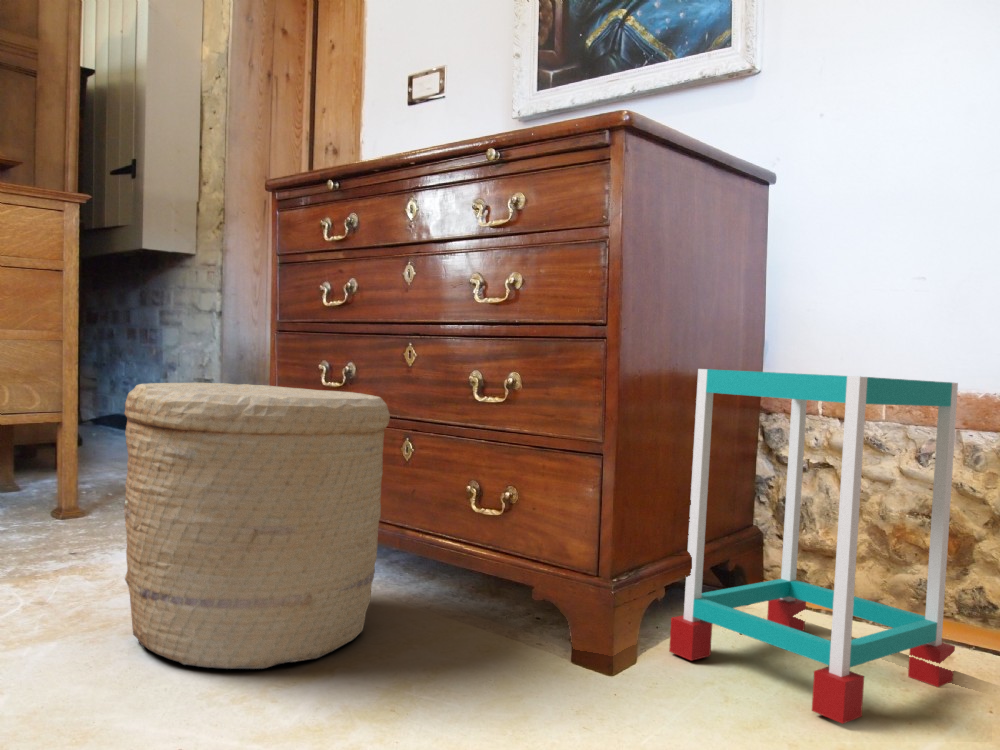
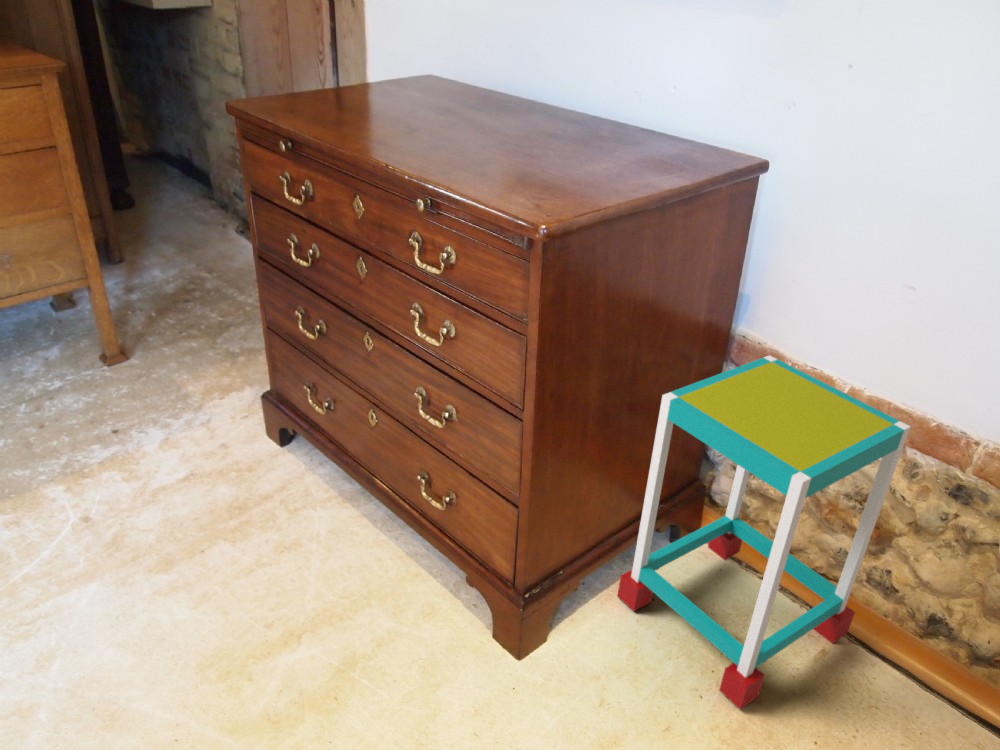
woven basket: present [124,383,390,669] -> none [118,349,369,641]

